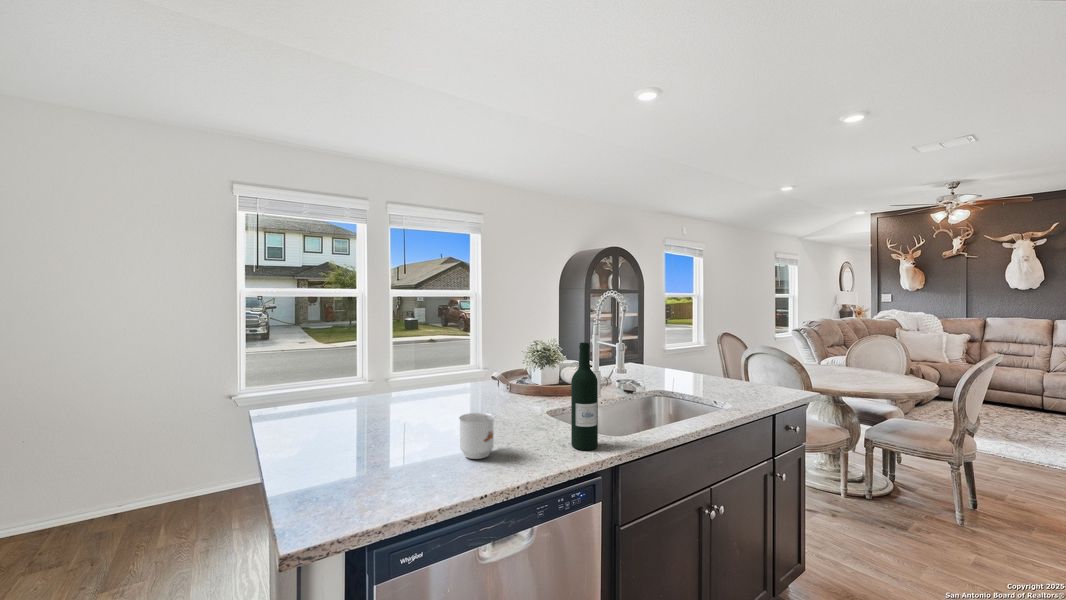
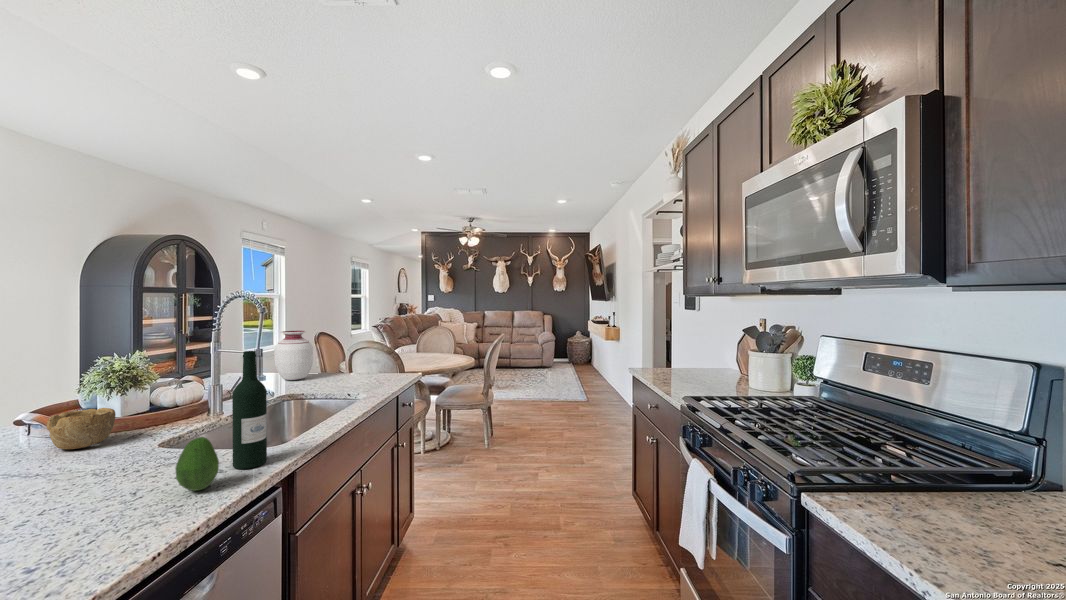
vase: none [655,329,691,378] -> present [274,331,313,380]
bowl: none [491,376,525,403] -> present [47,408,116,449]
fruit: none [524,411,553,456] -> present [176,437,219,491]
mug: present [459,413,494,459] -> none [58,459,127,528]

